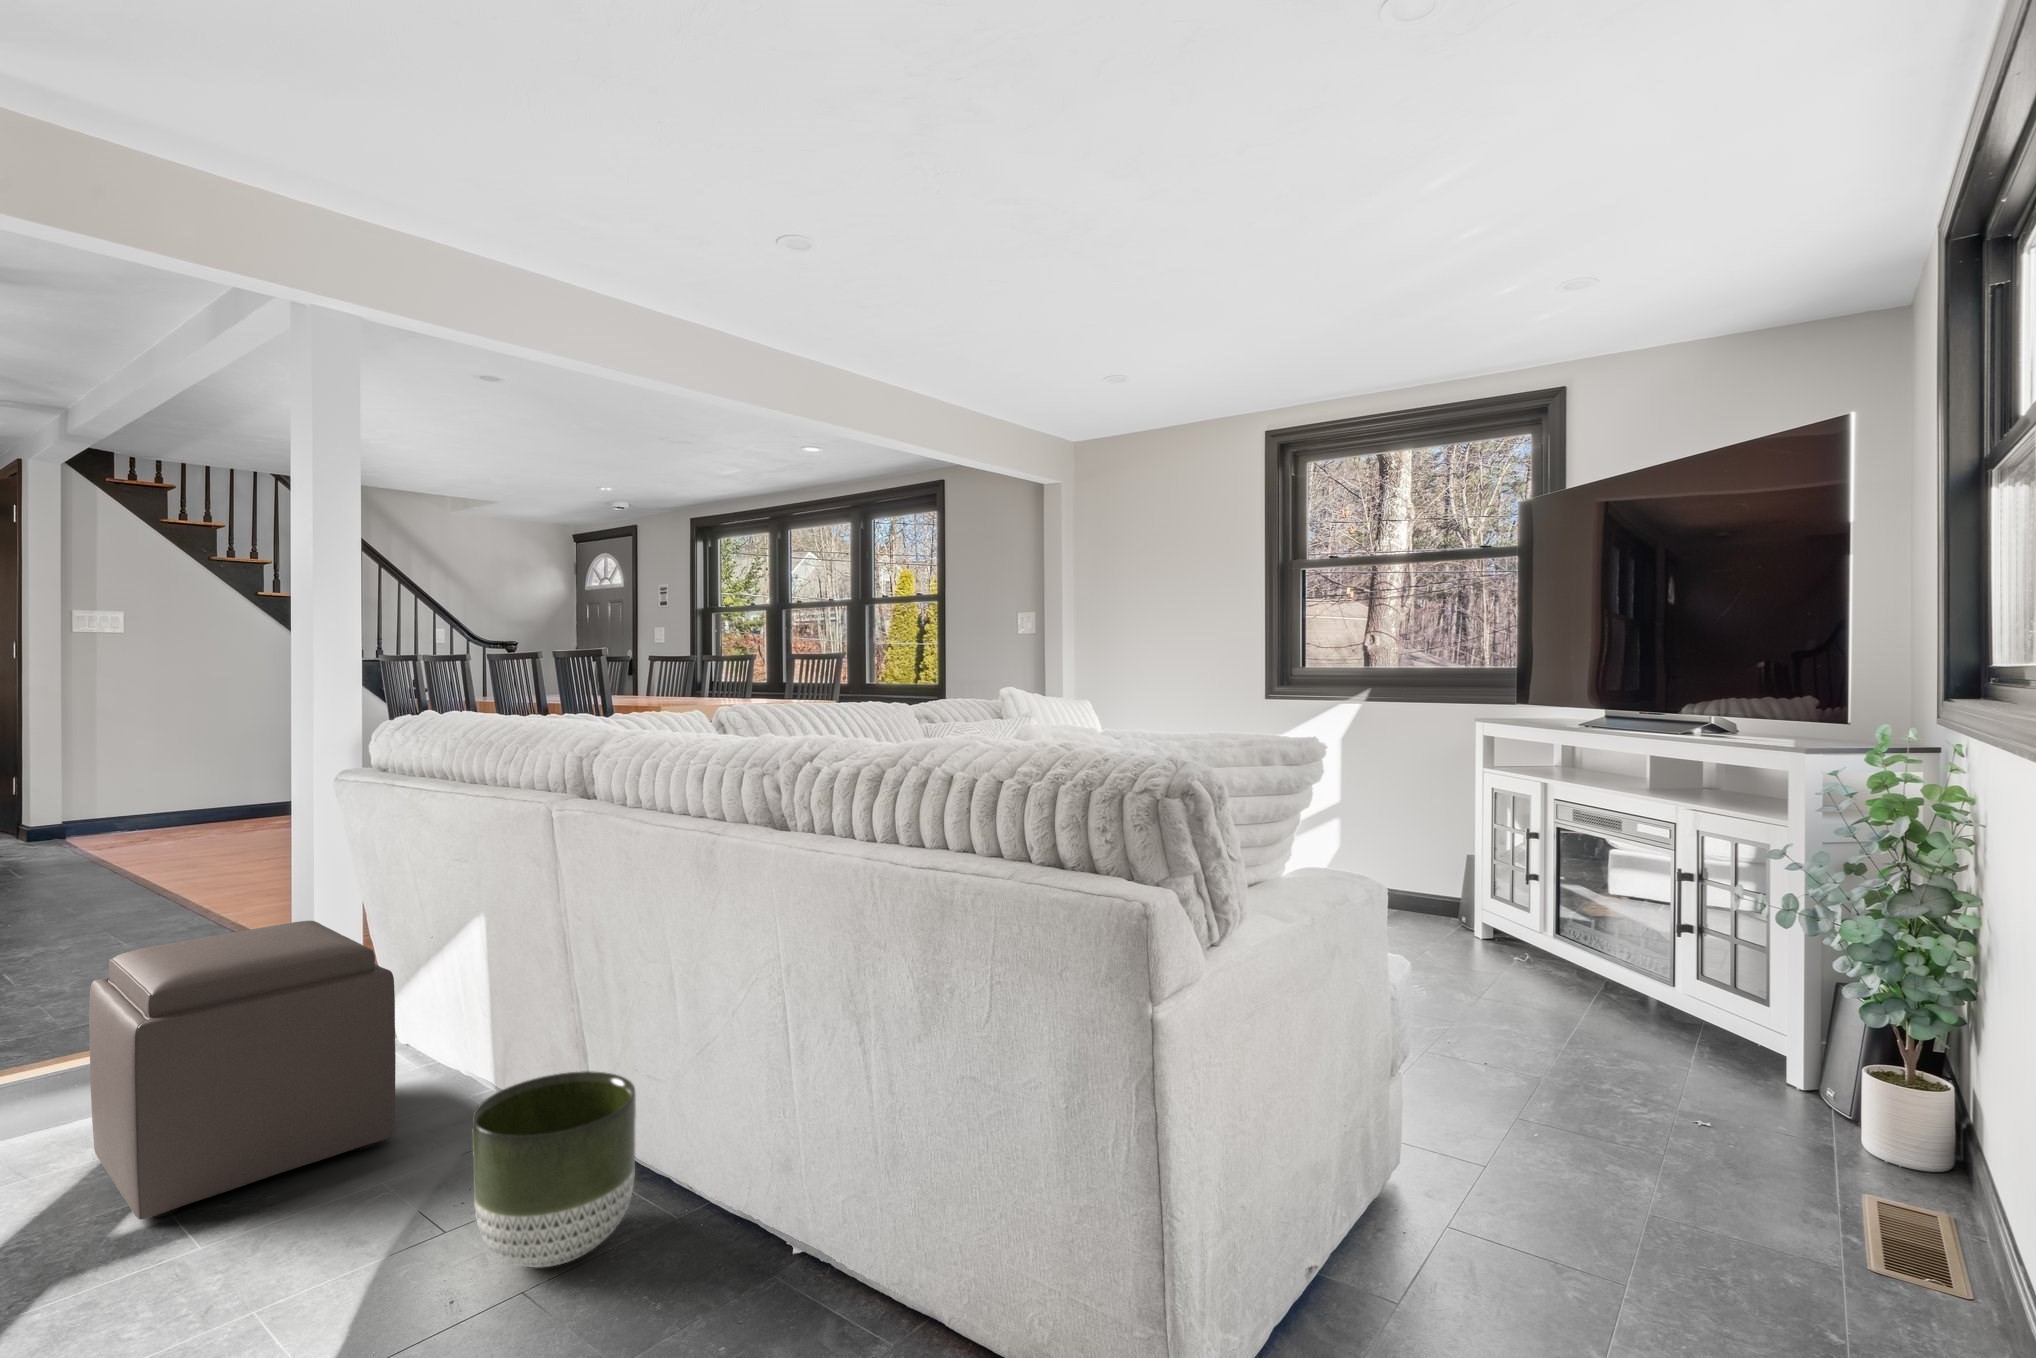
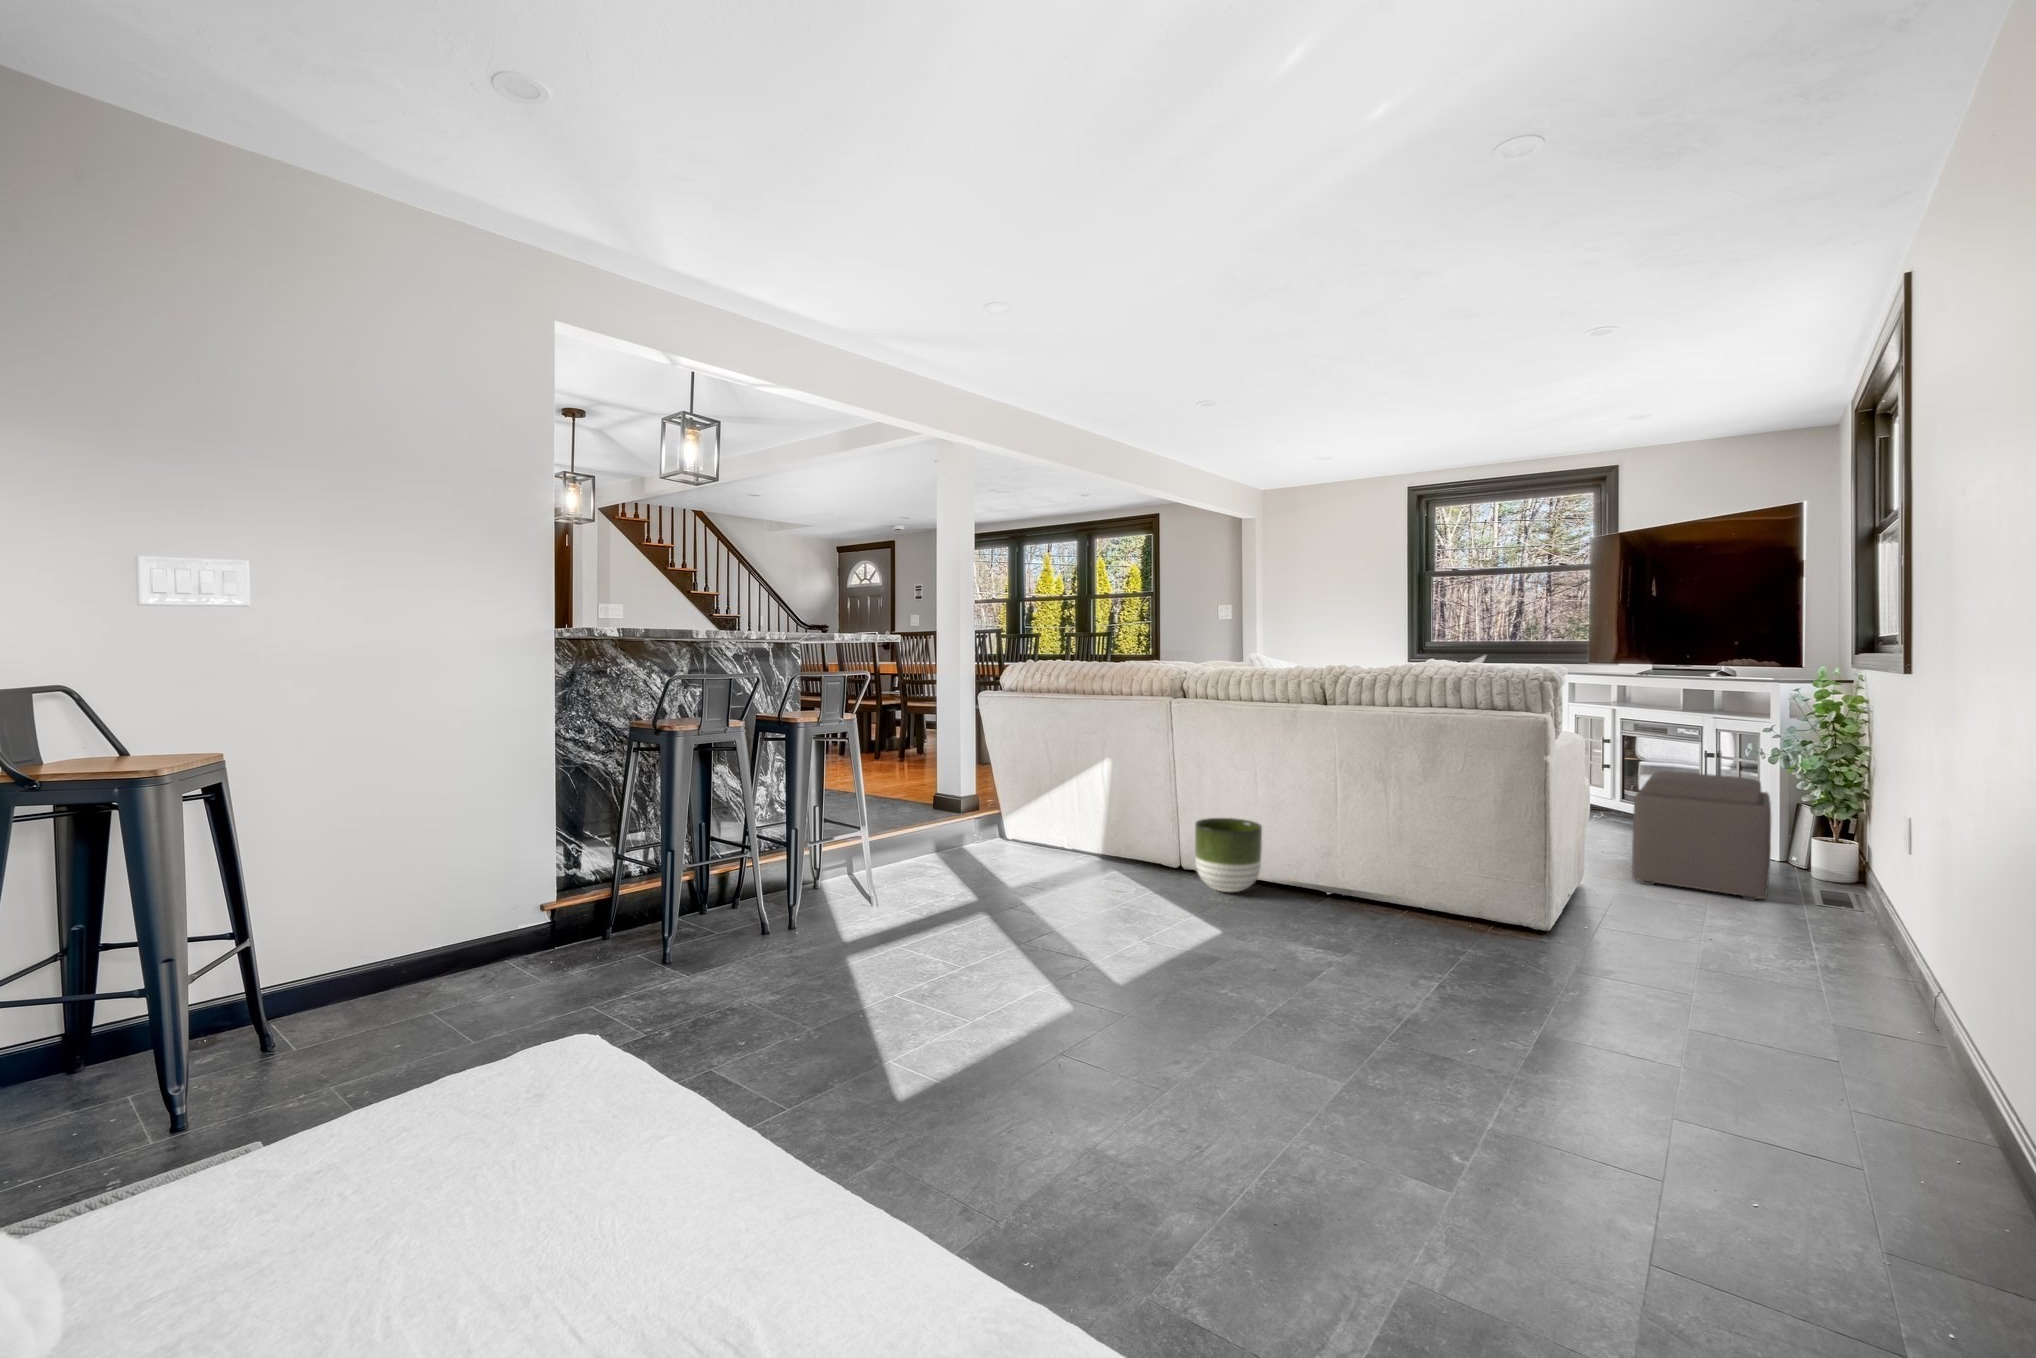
ottoman: present [89,921,396,1219] -> present [1632,771,1771,901]

